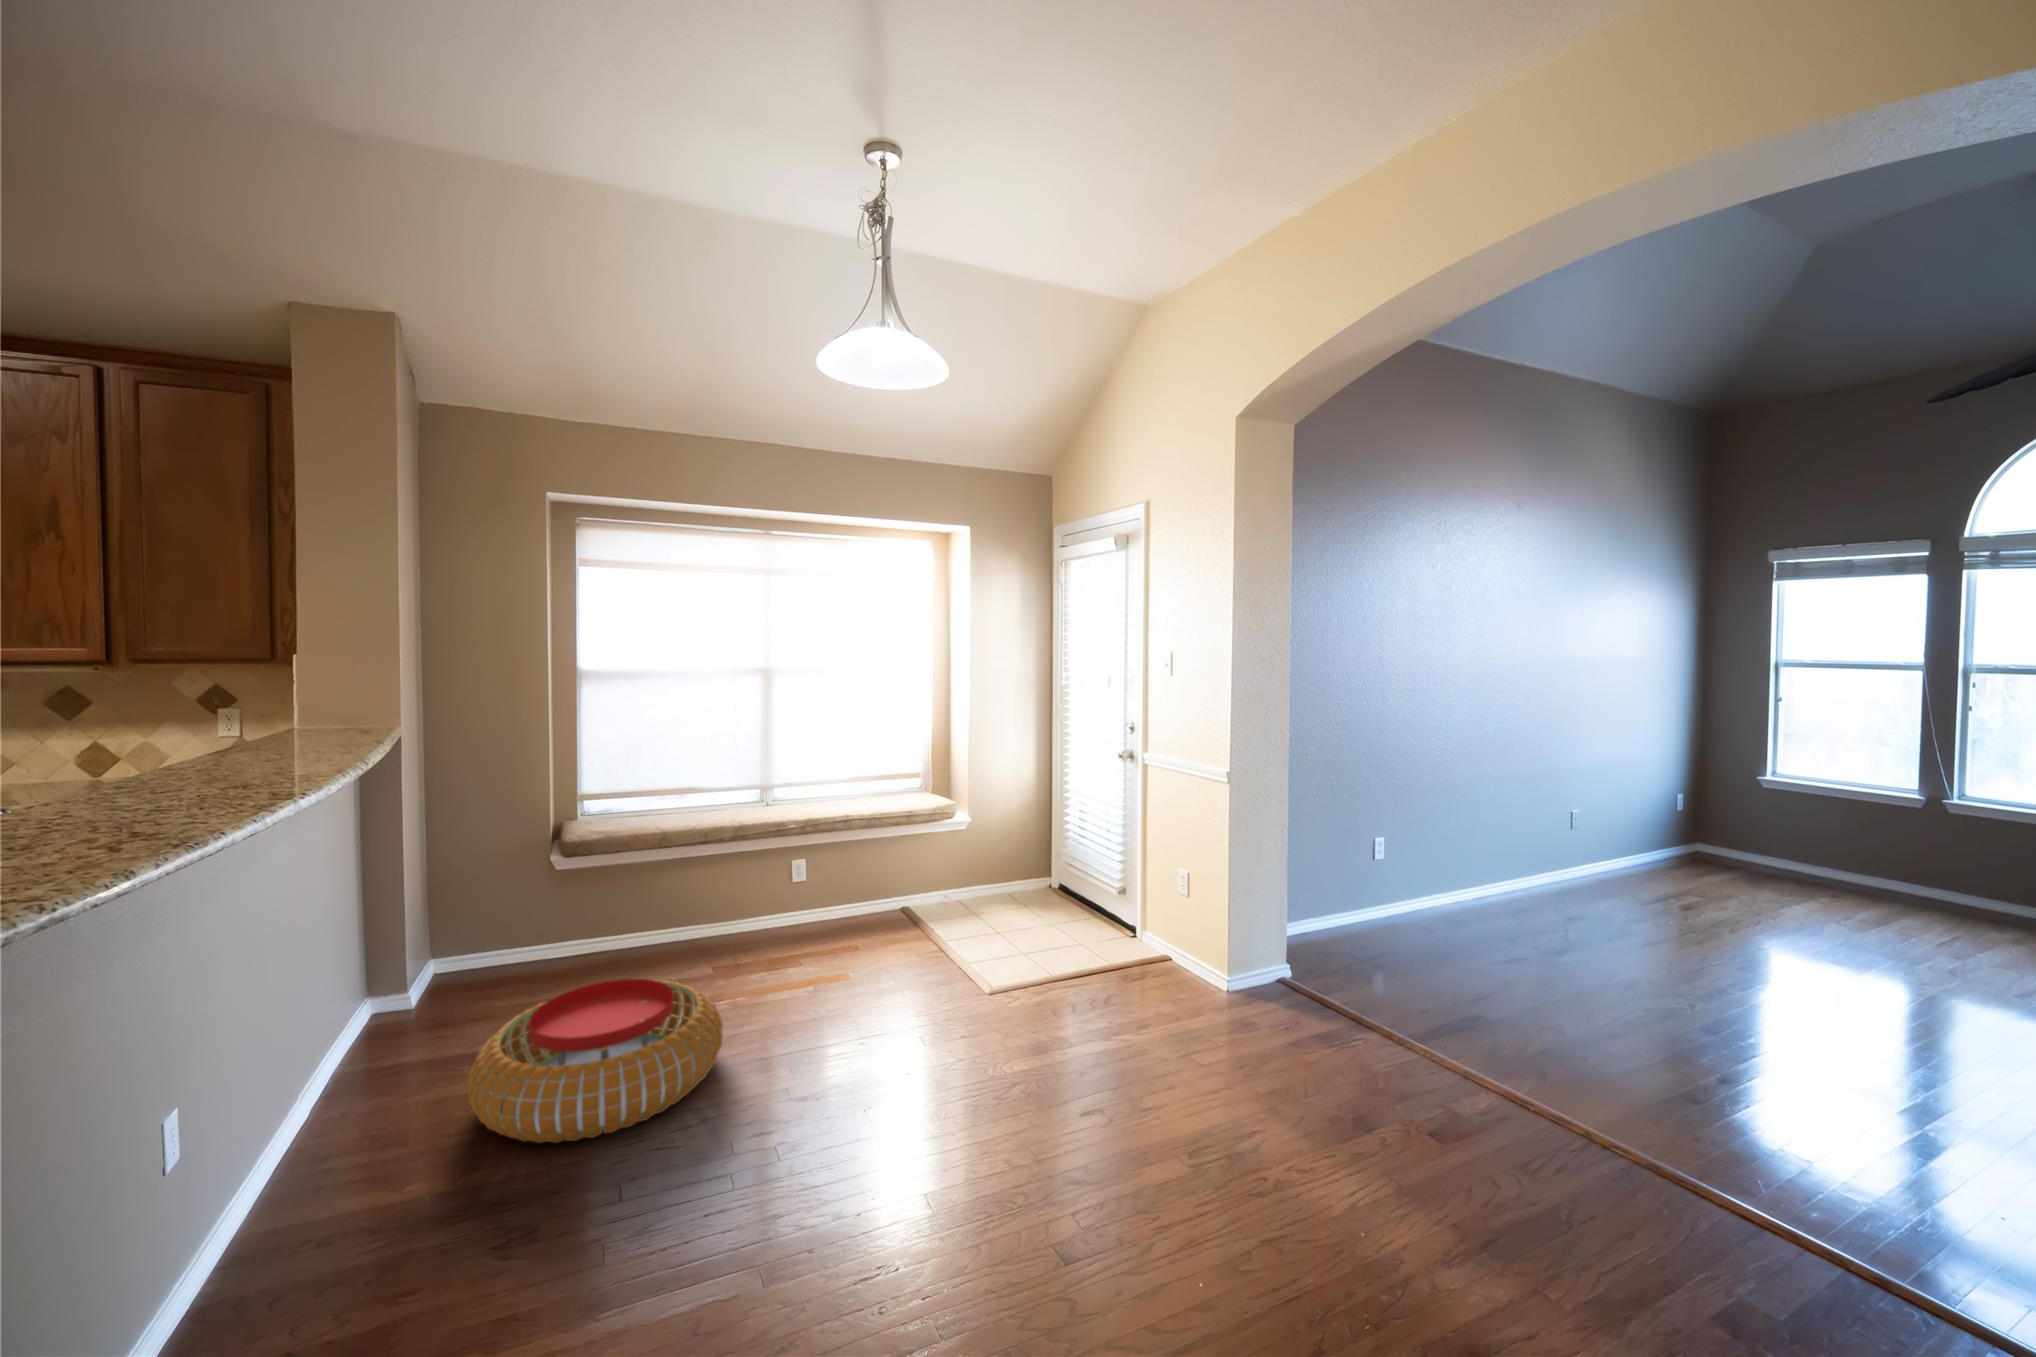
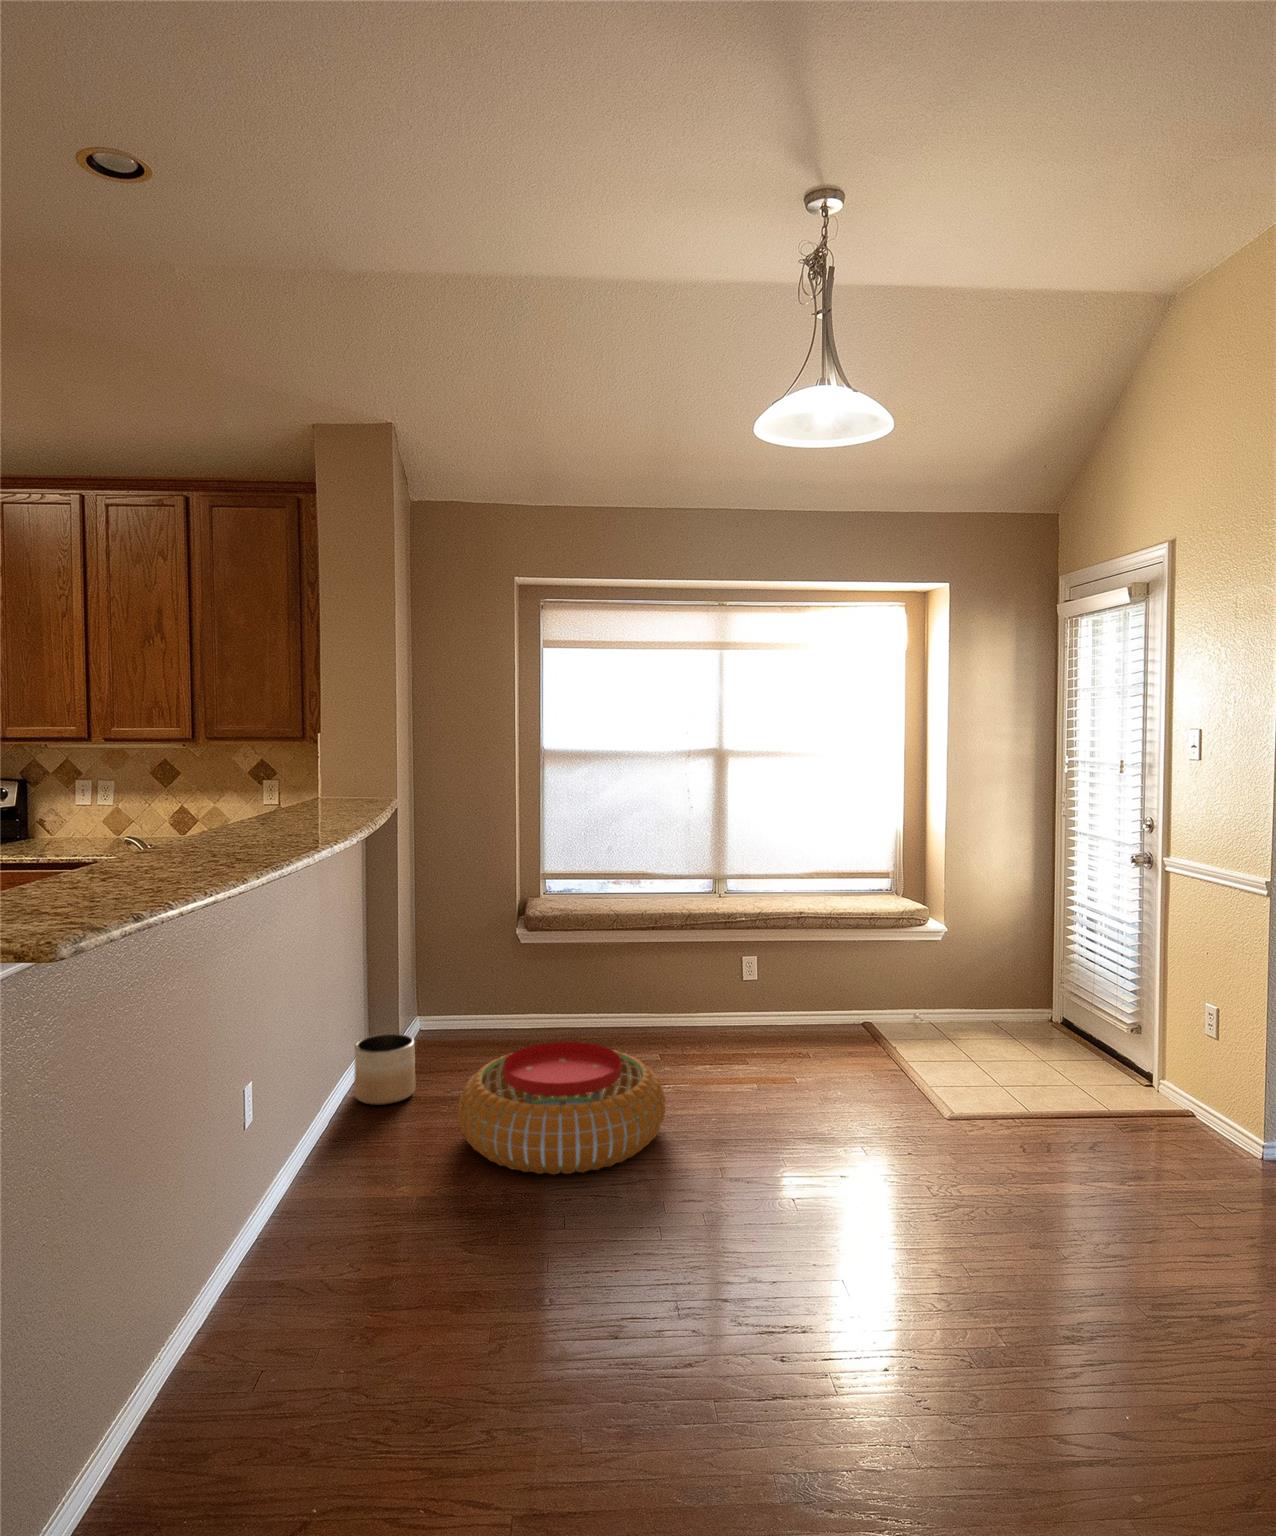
planter: none [318,1002,409,1096] -> present [354,1034,415,1105]

